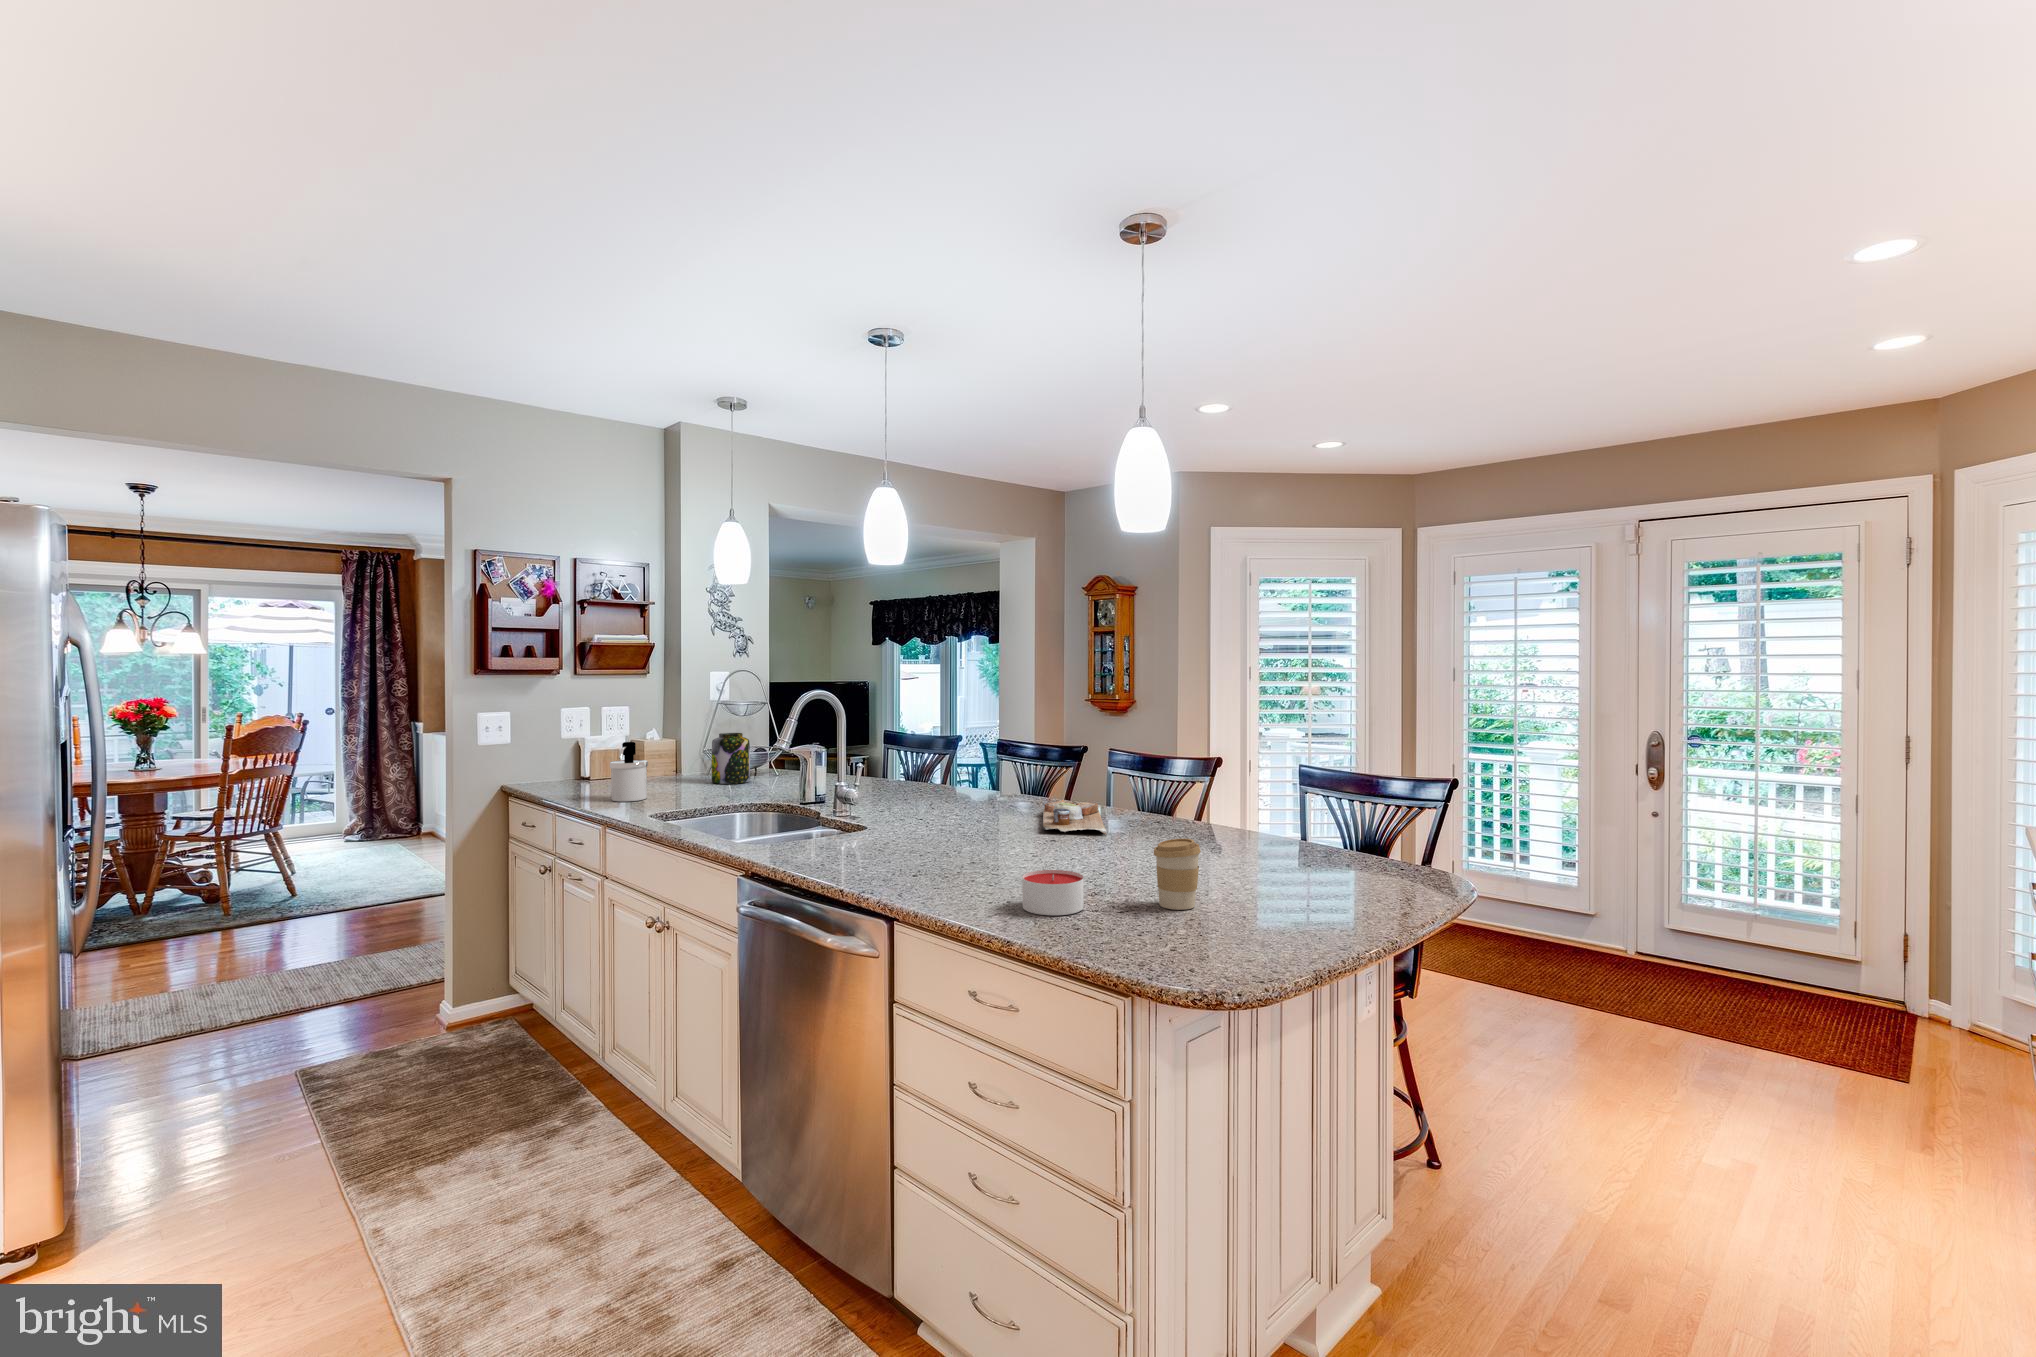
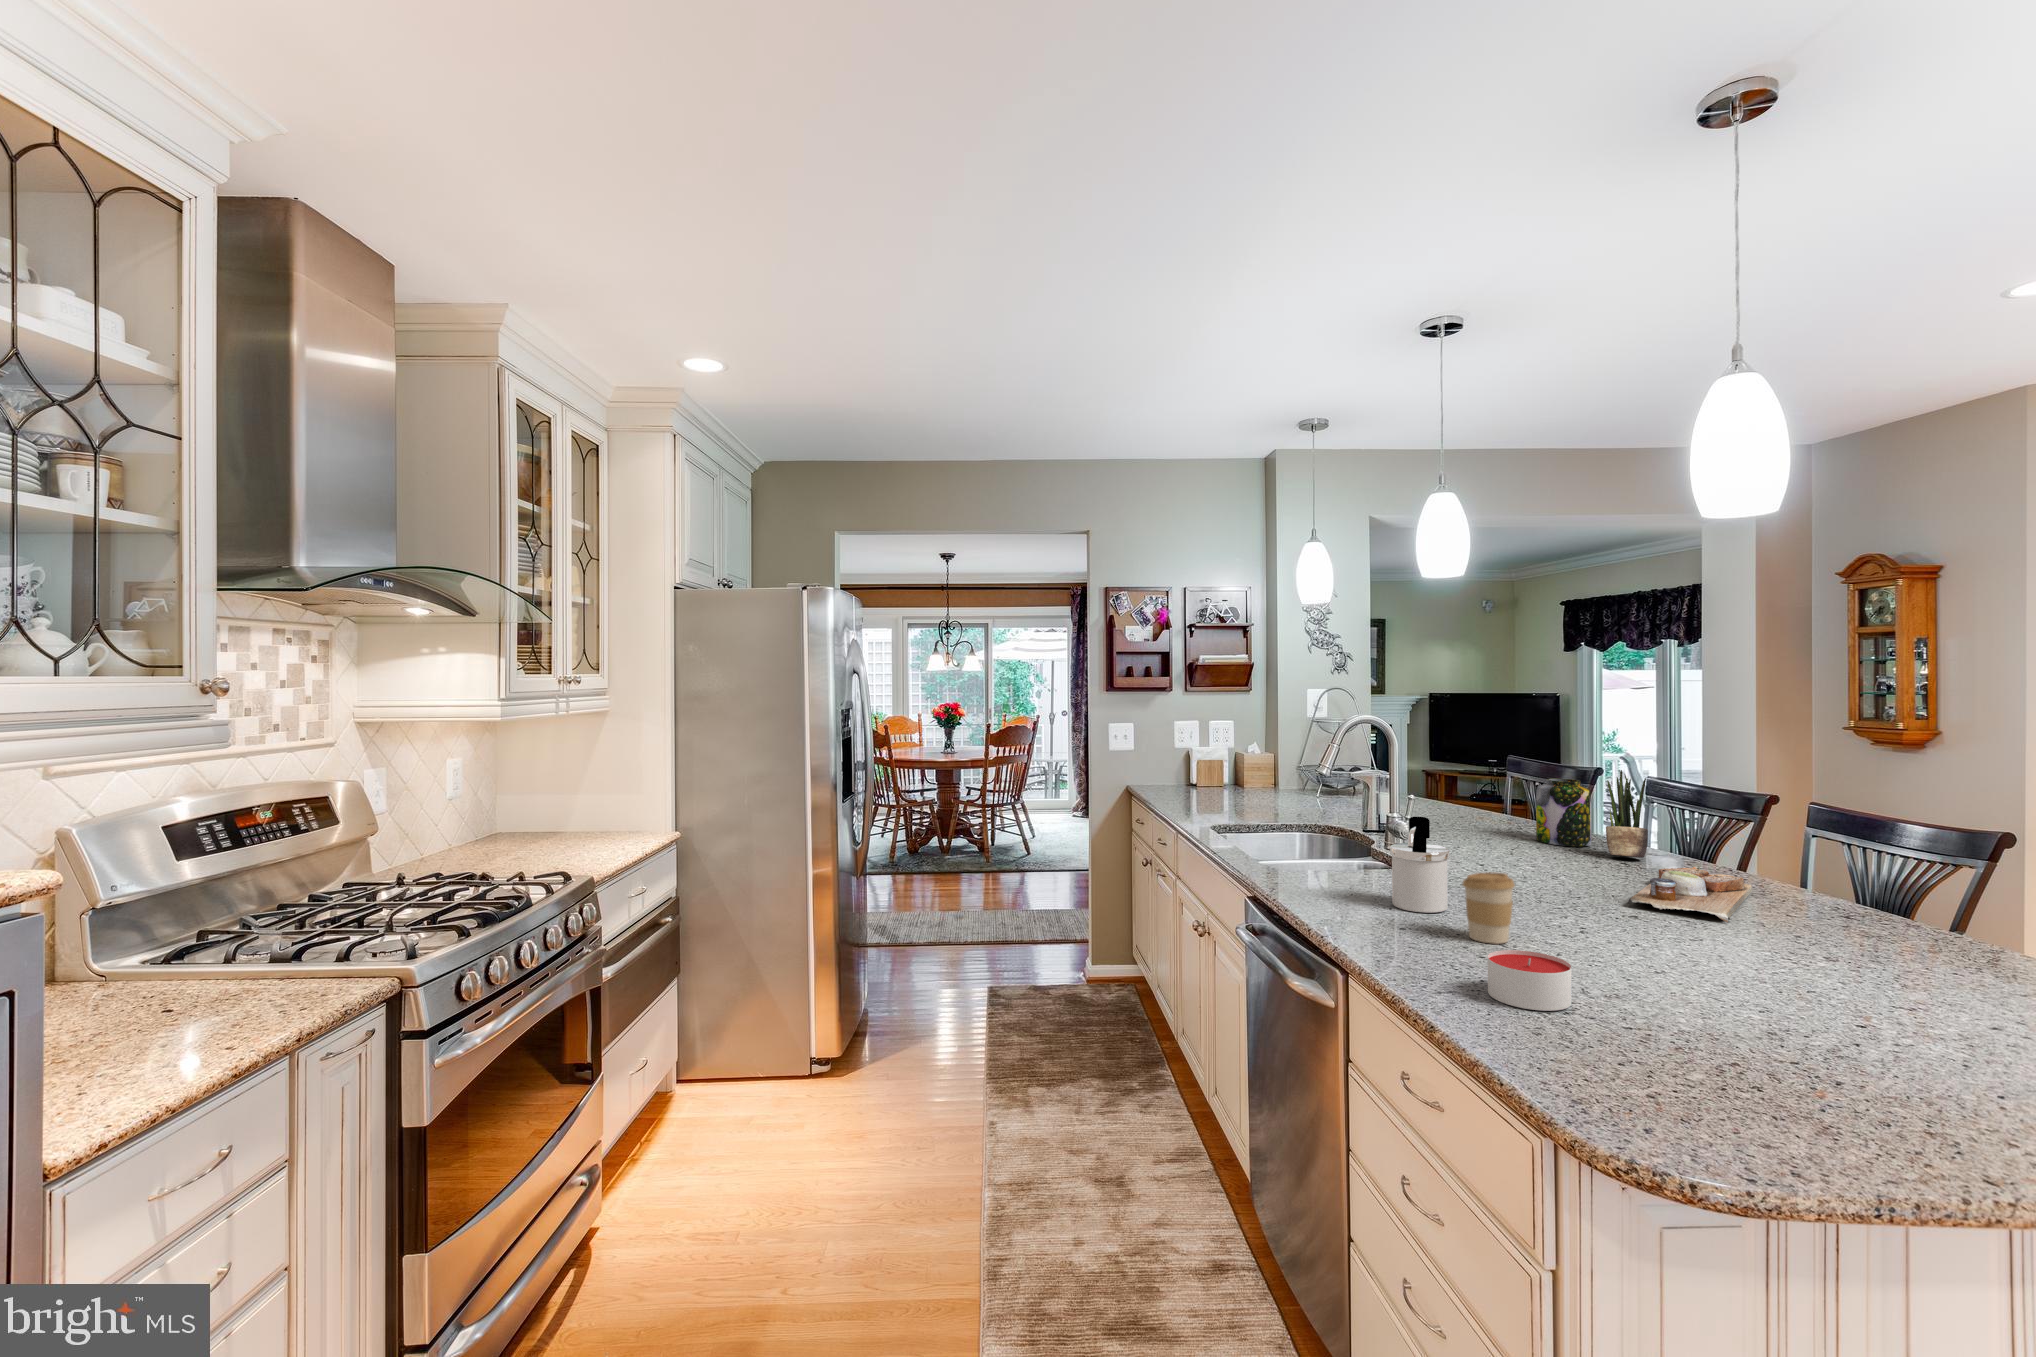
potted plant: none [993,730,1021,800] -> present [1606,770,1648,858]
jar: present [712,733,750,784] -> present [1536,778,1591,846]
soap dispenser: present [610,742,648,802] -> present [1390,817,1450,913]
coffee cup: present [1154,839,1201,910] -> present [1463,872,1515,944]

